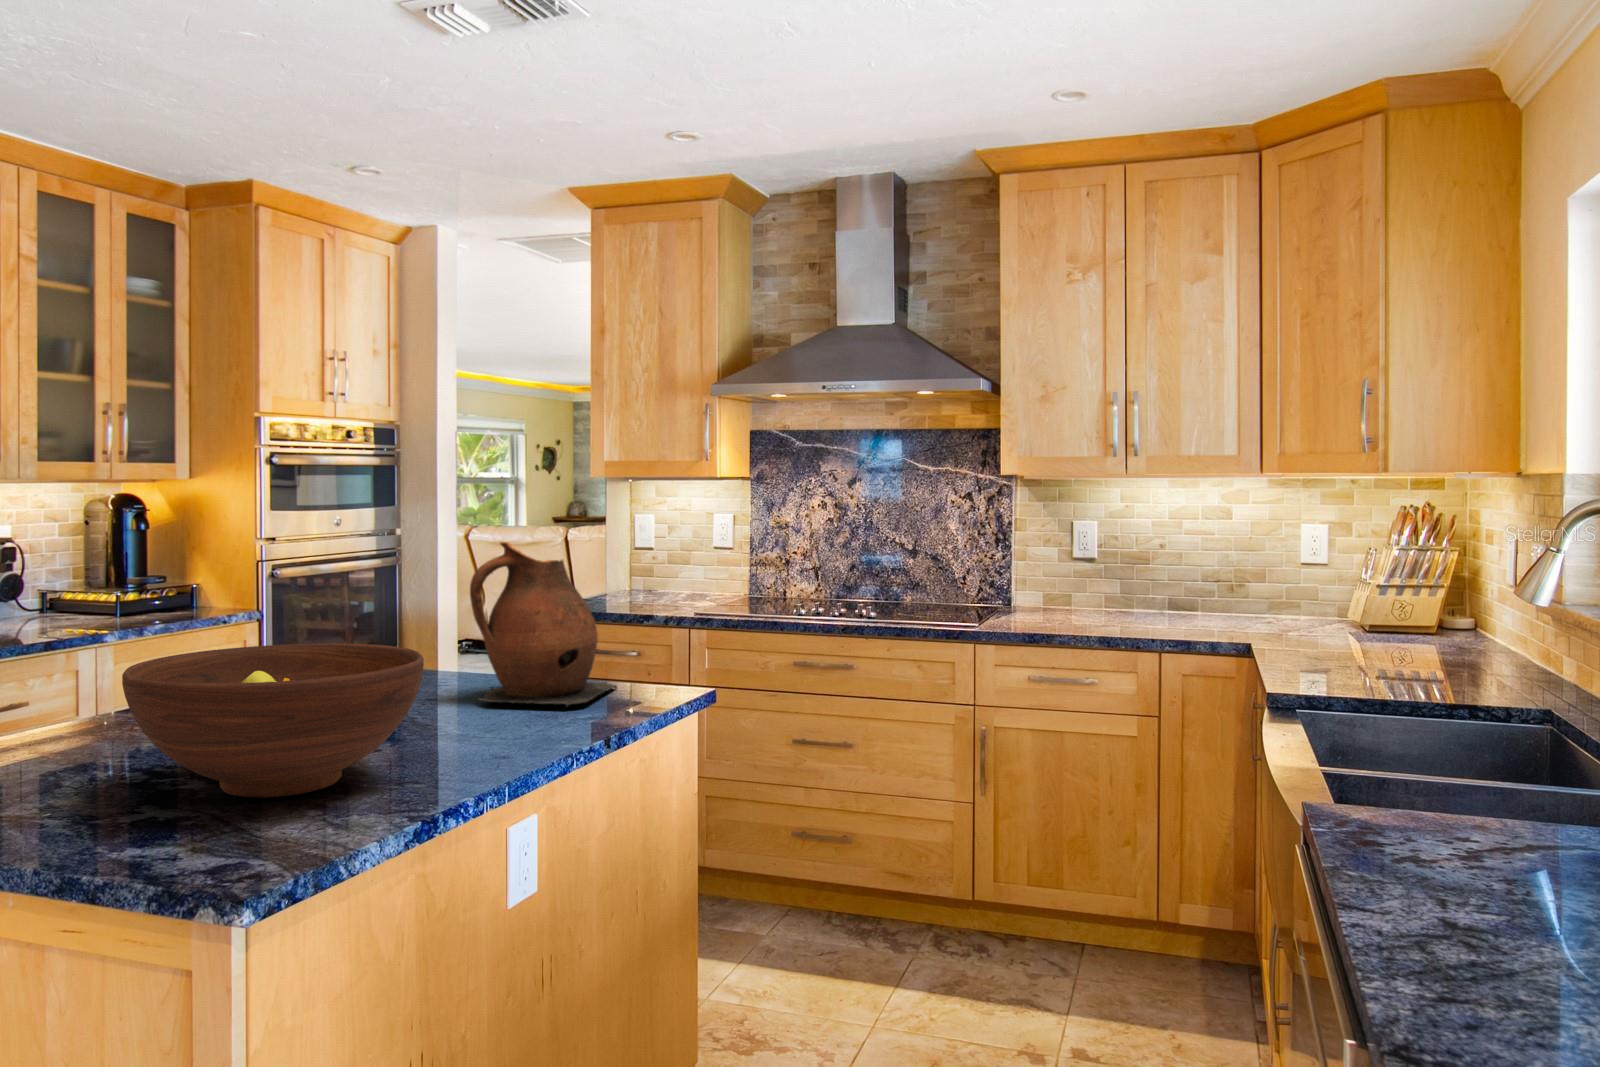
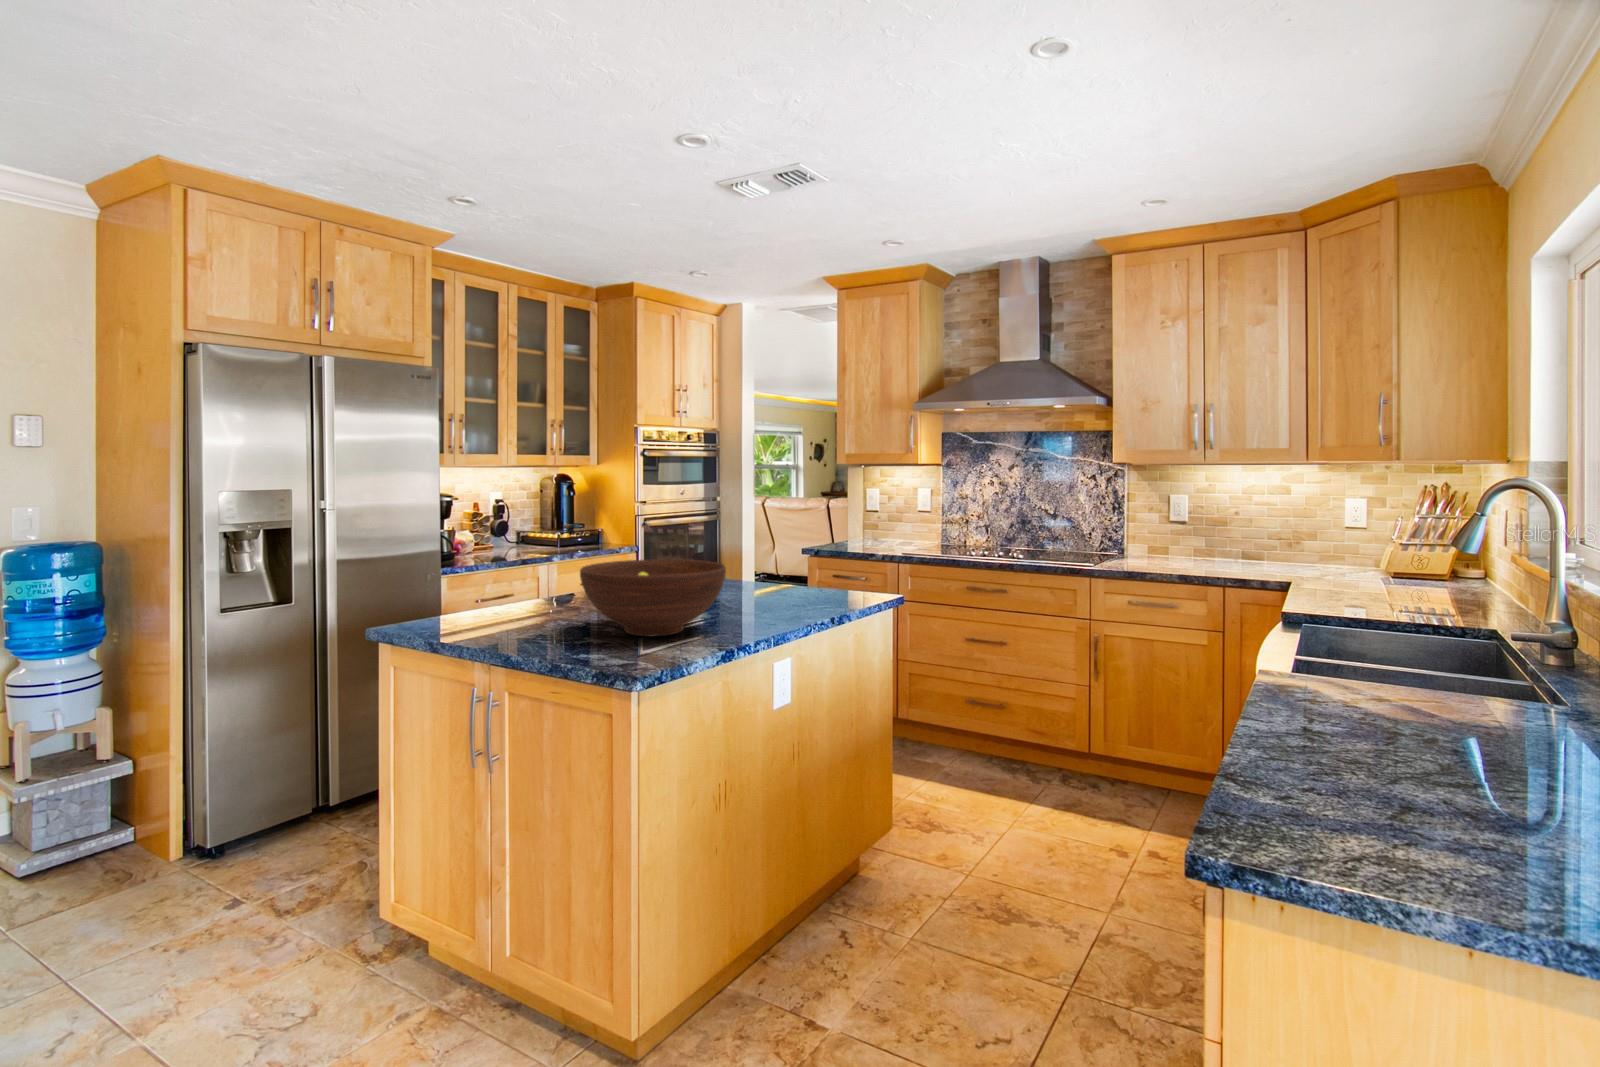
ceramic pitcher: present [470,542,617,707] -> none [754,505,839,602]

